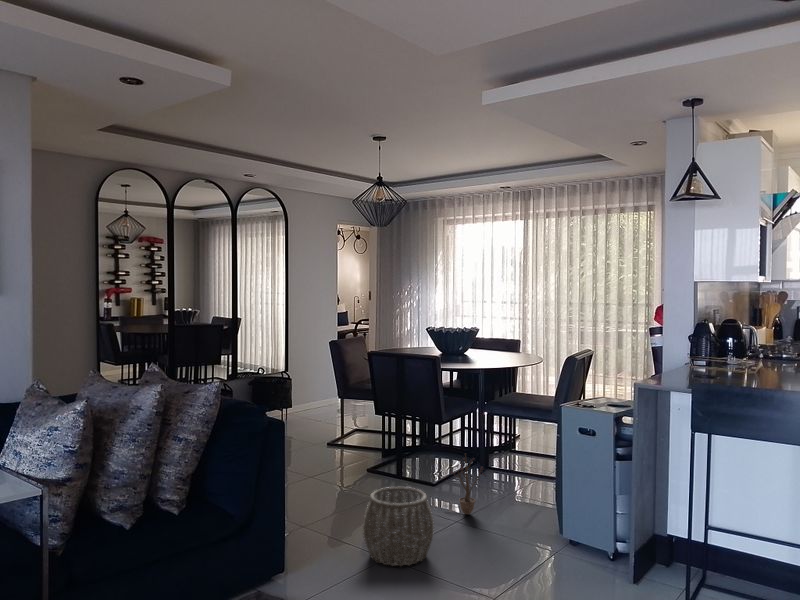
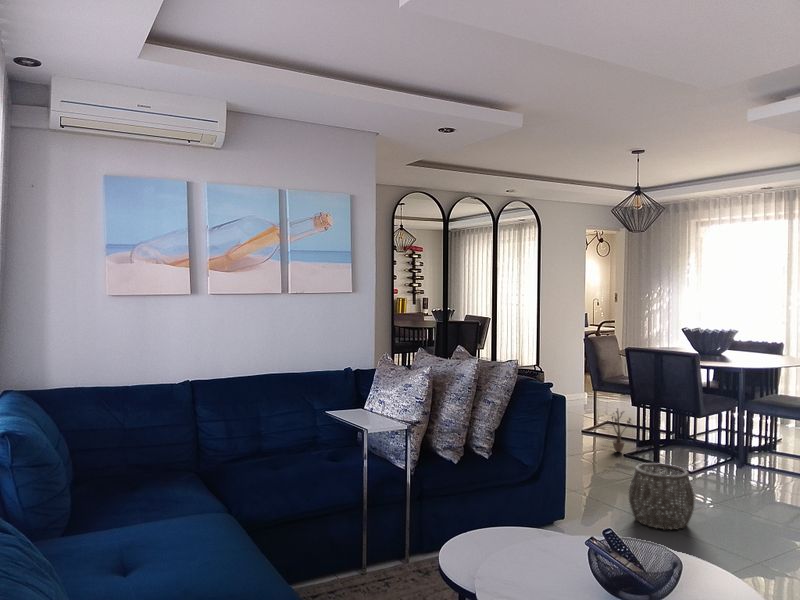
decorative plant: present [447,454,486,514] -> present [607,409,633,452]

